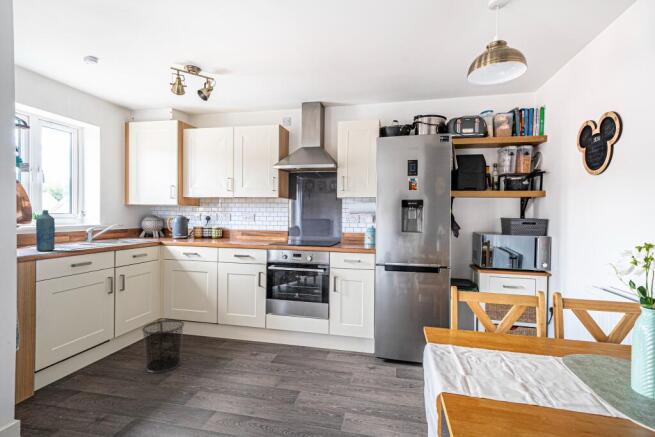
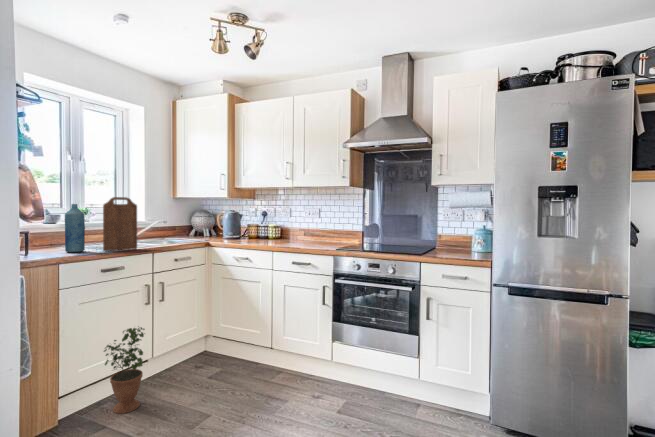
cutting board: none [72,204,102,250] -> present [103,197,137,251]
potted plant: none [75,307,112,381] -> present [104,327,145,414]
waste bin: present [142,320,184,373] -> none [178,342,228,411]

